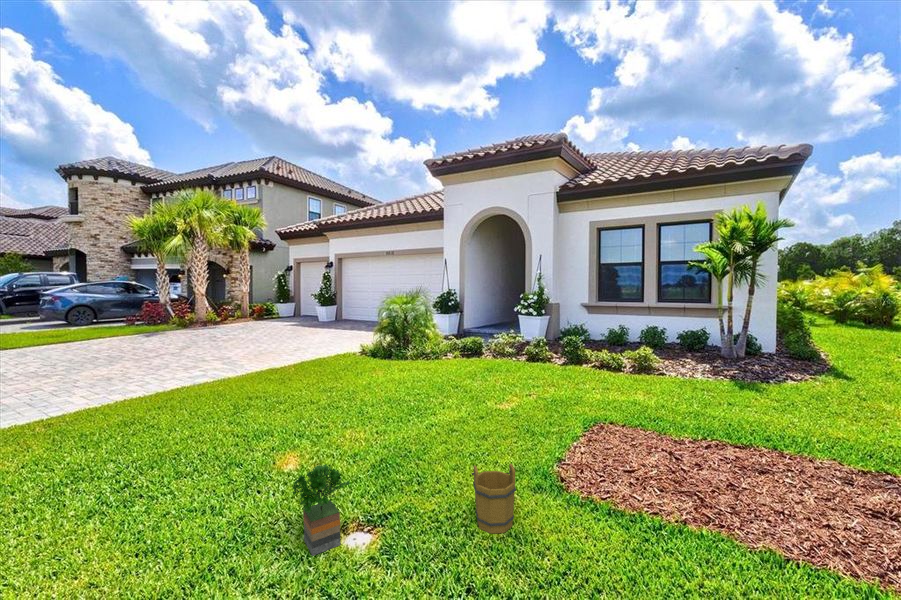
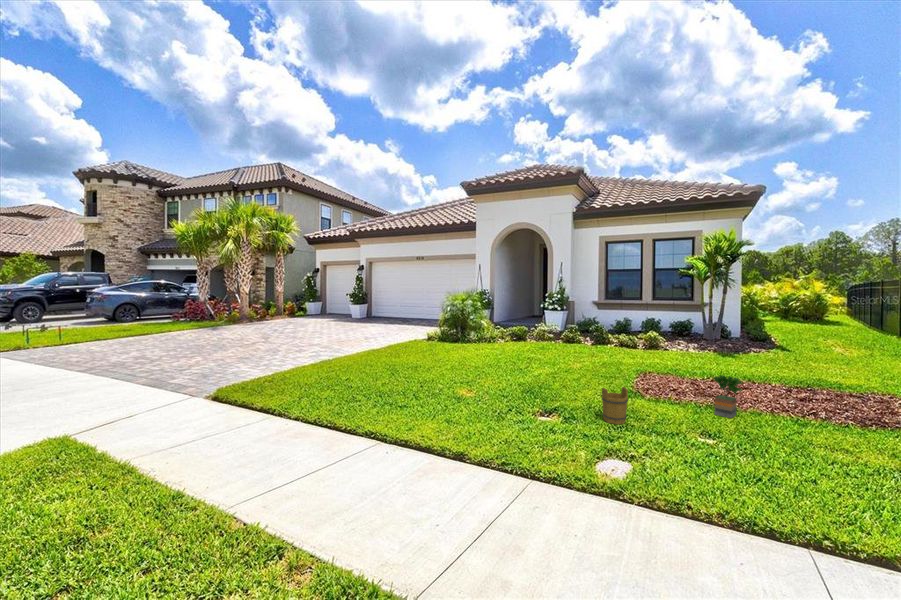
potted tree: present [292,464,350,556] -> present [714,375,742,418]

